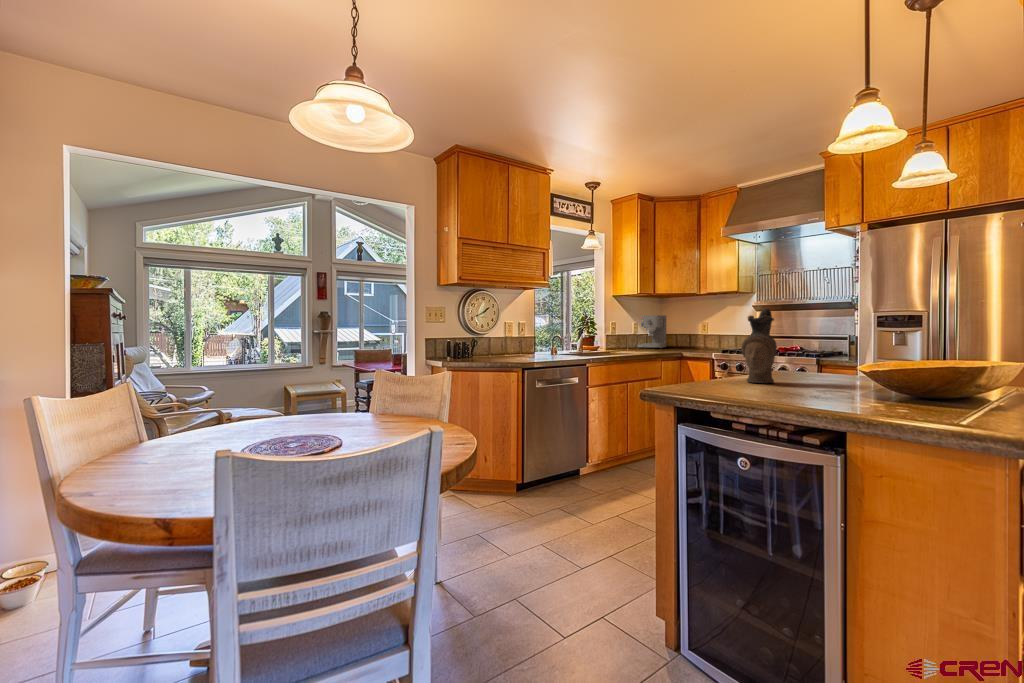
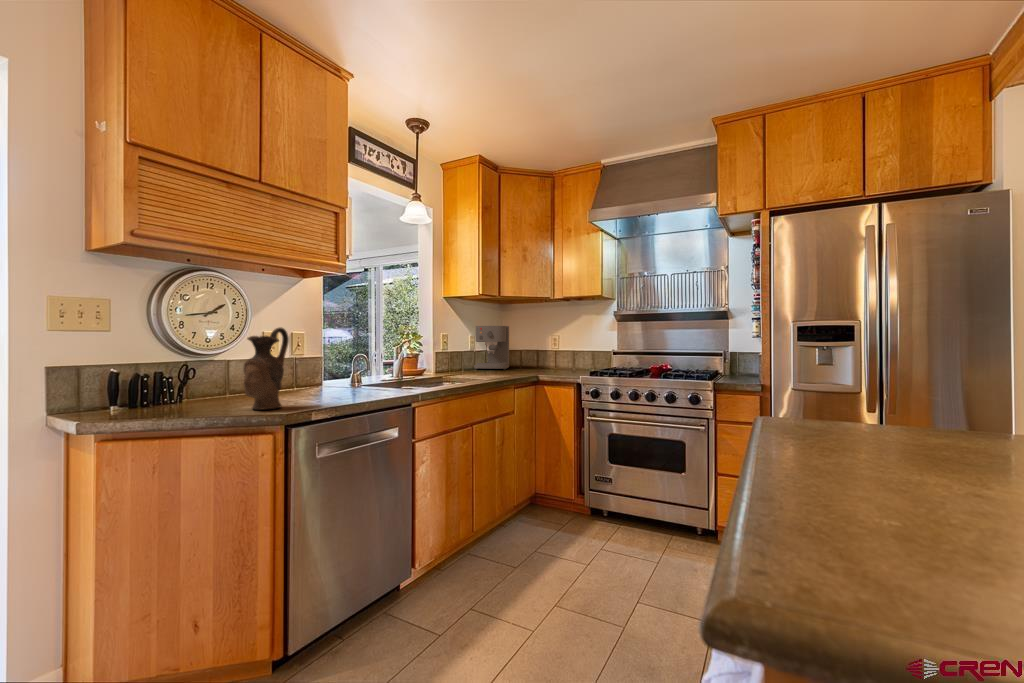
ceramic pitcher: present [741,308,777,383] -> present [244,327,289,409]

